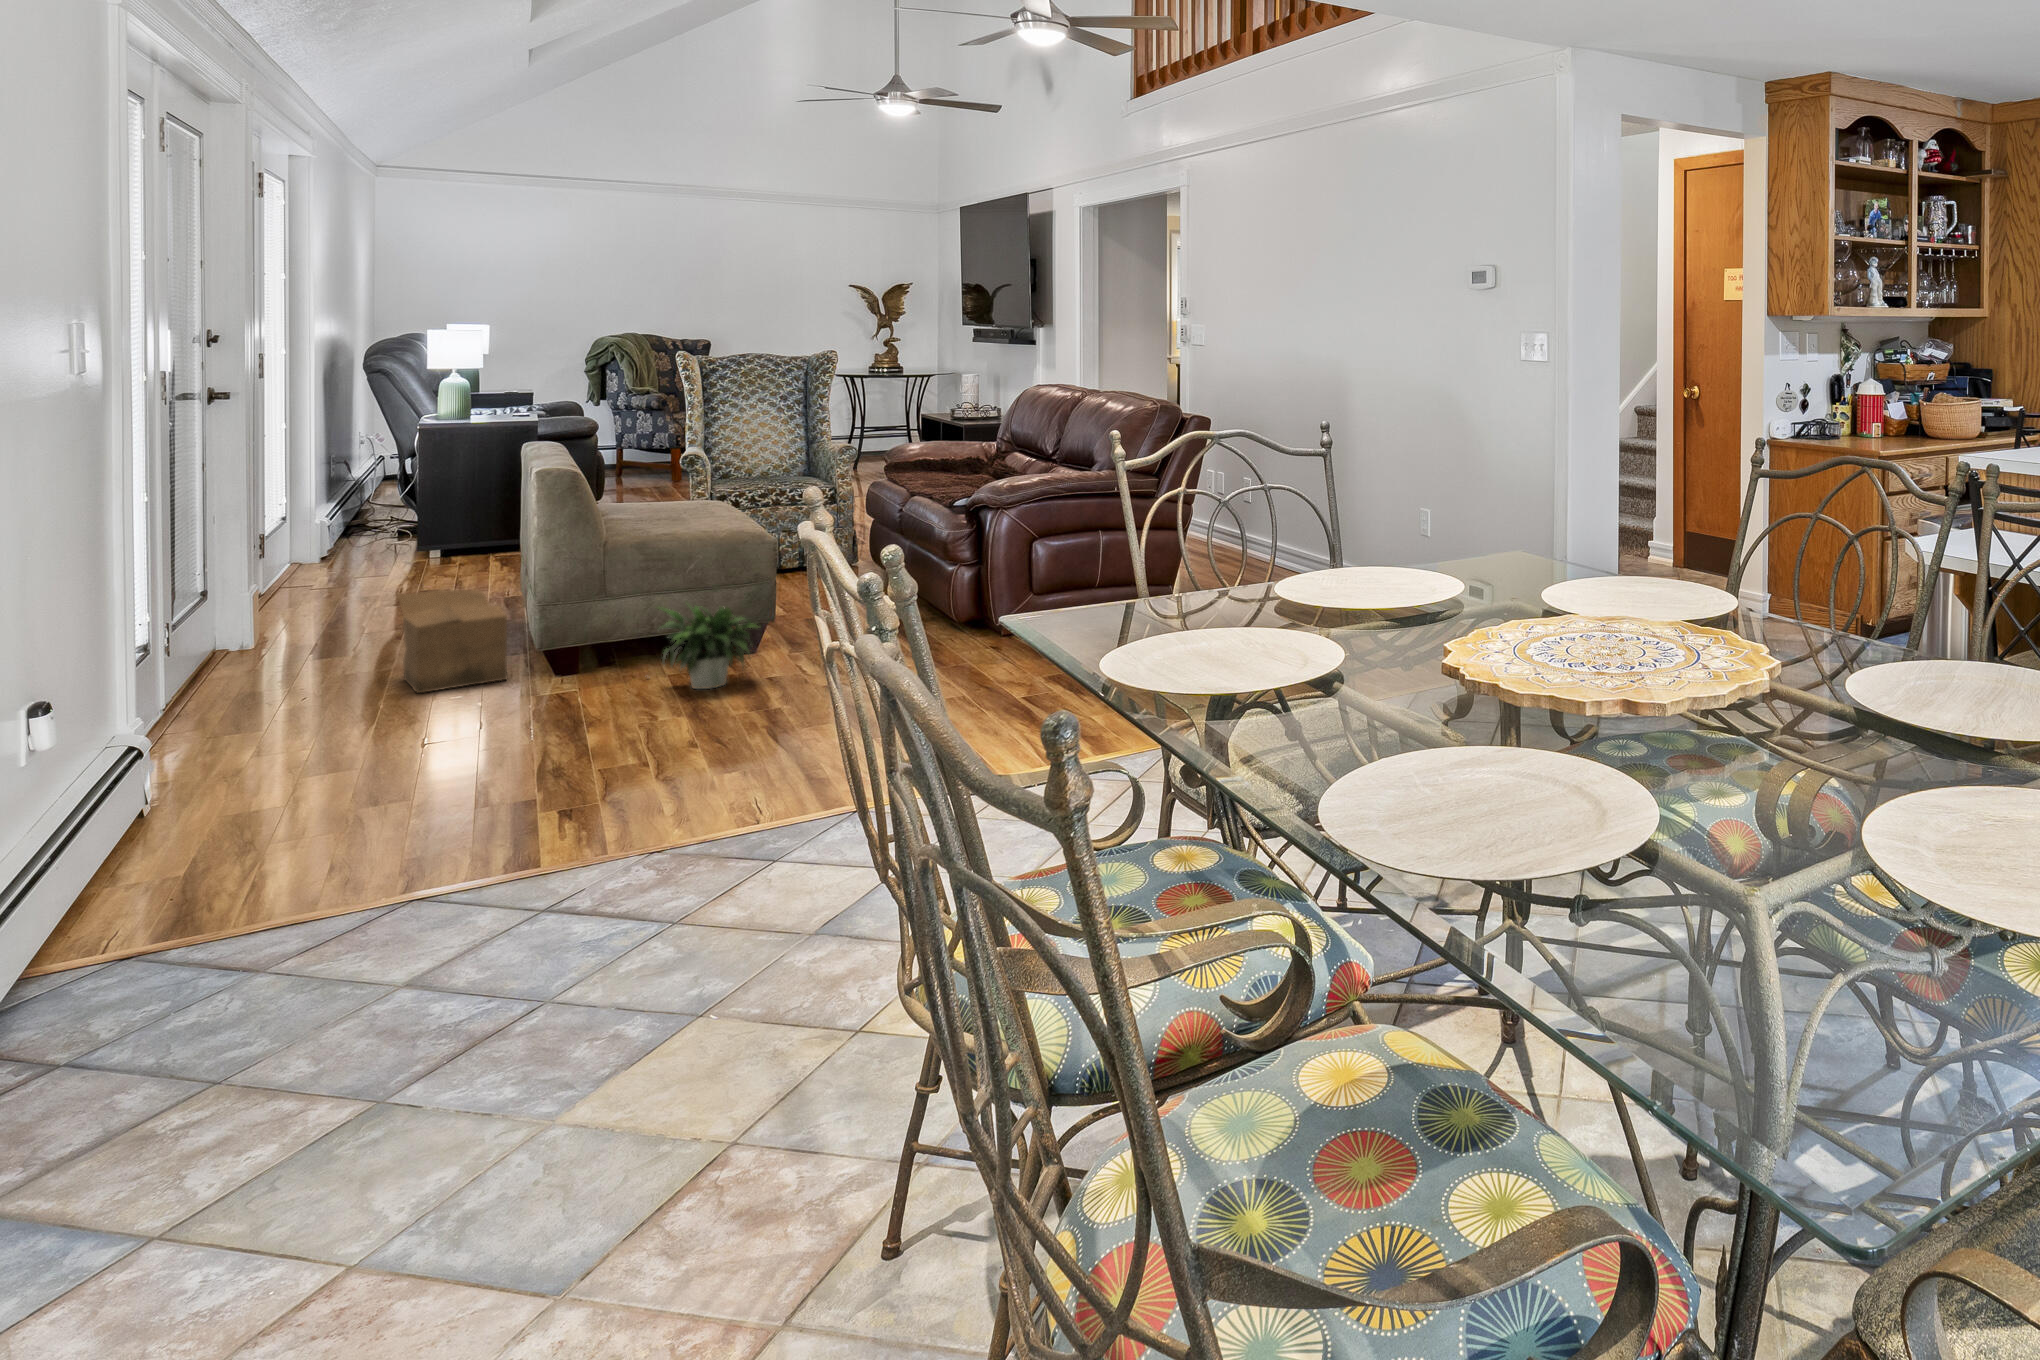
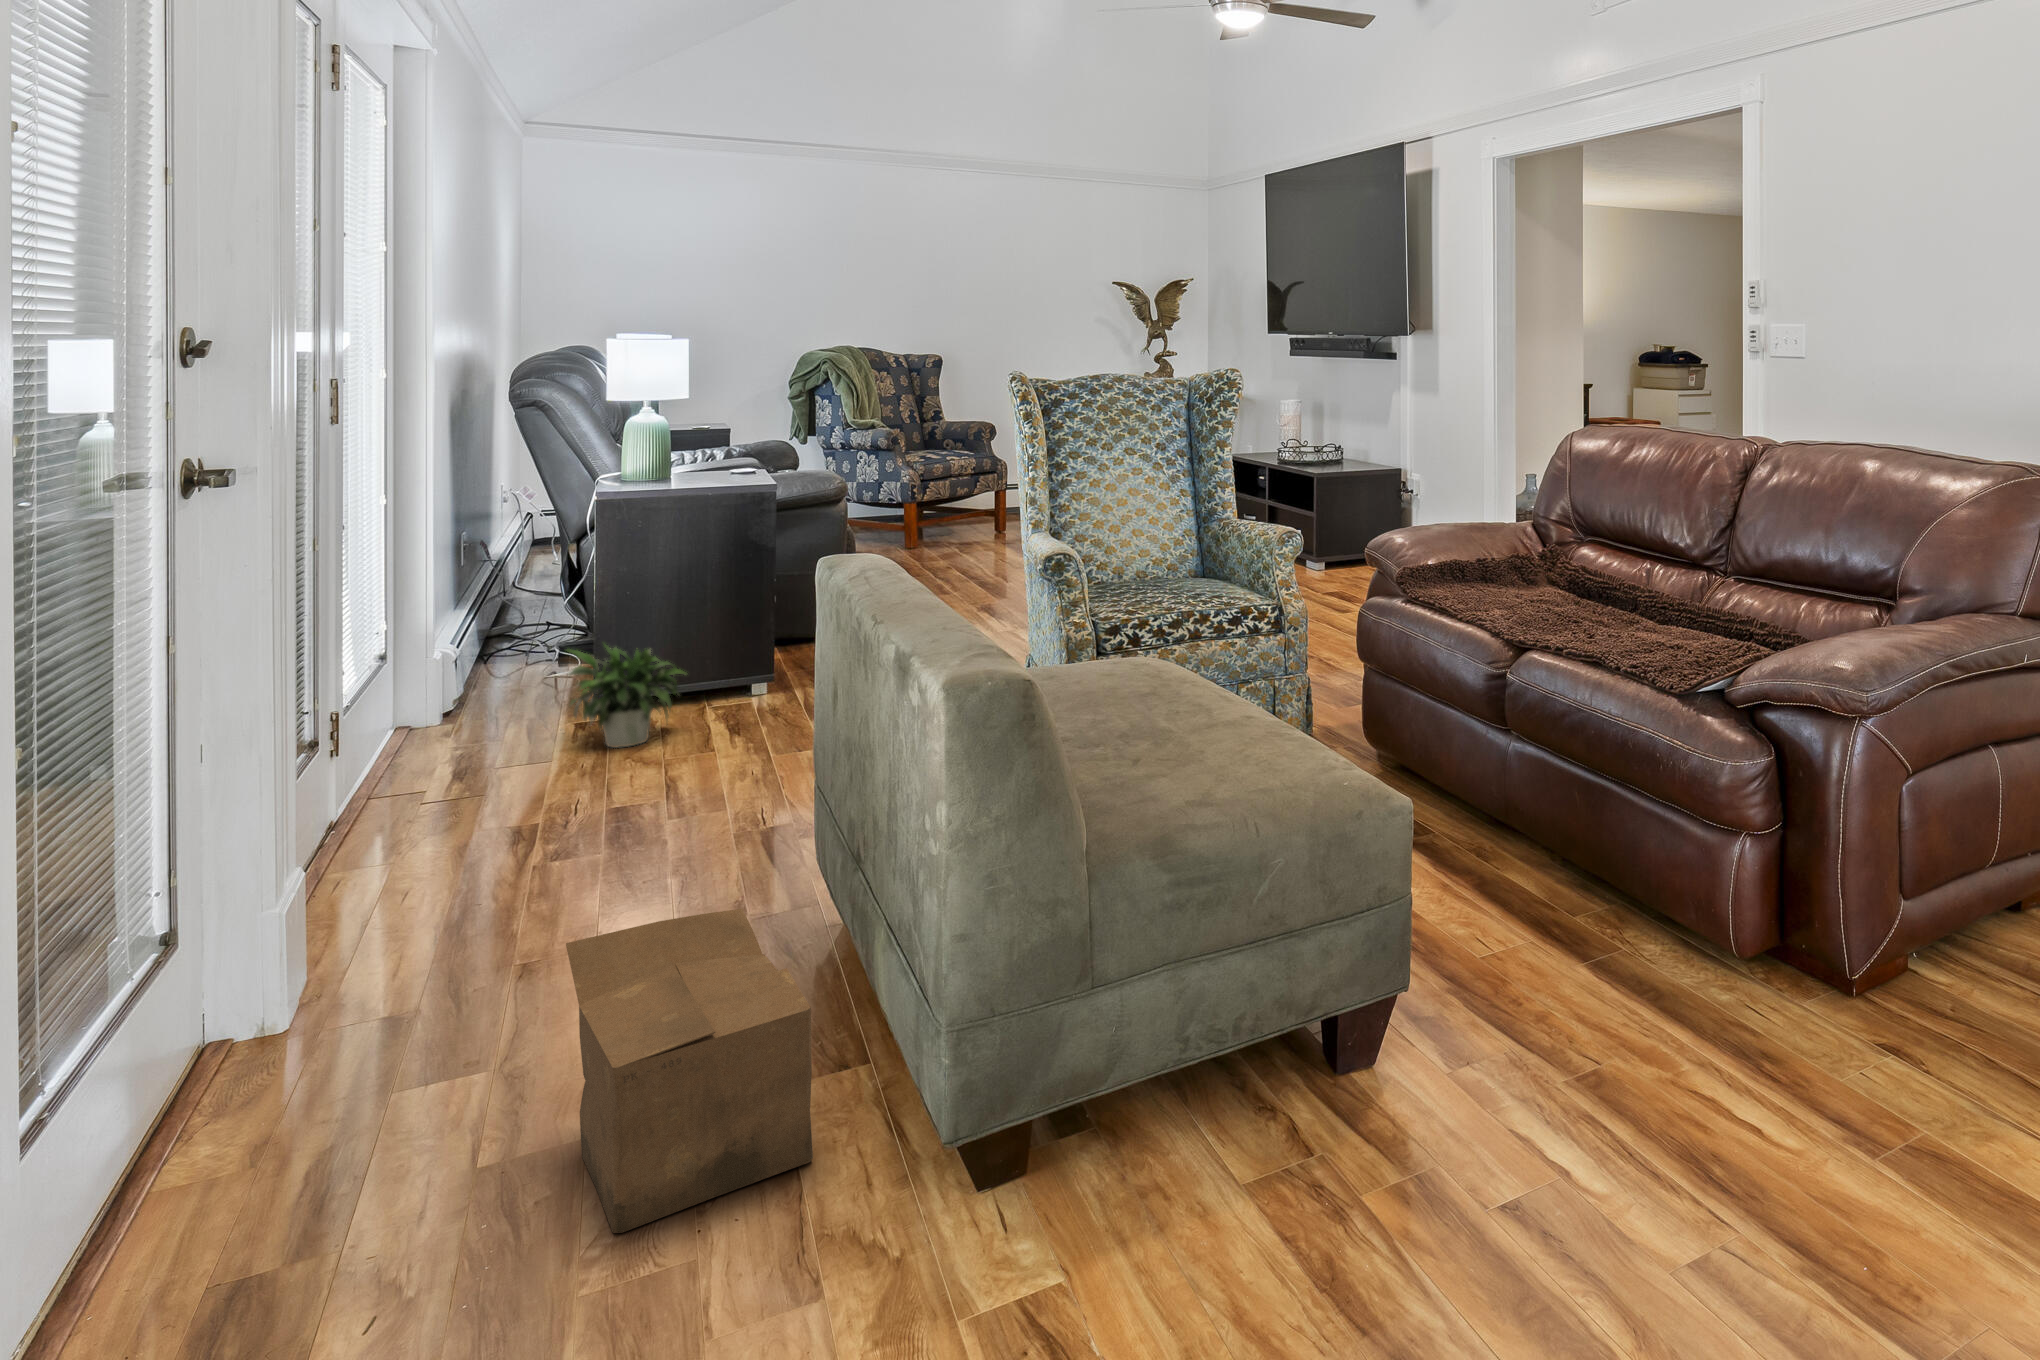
potted plant: present [659,606,758,689] -> present [567,645,684,748]

